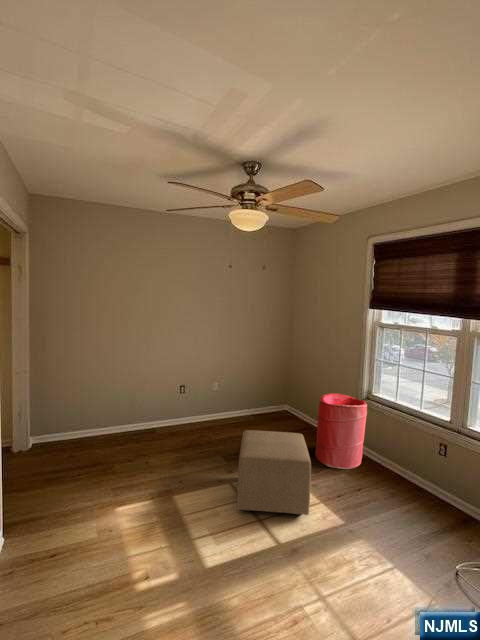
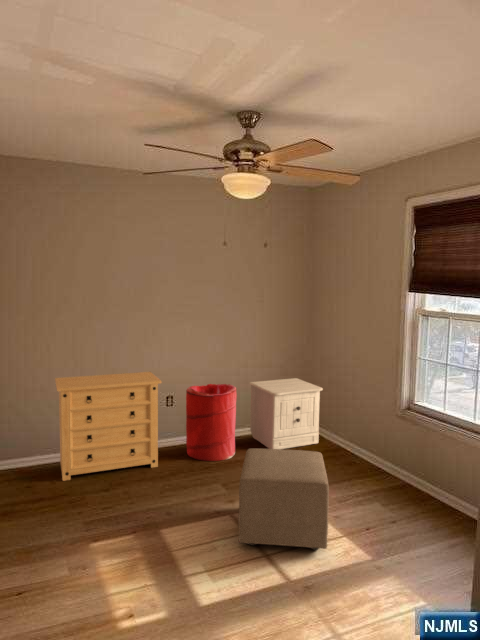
dresser: none [92,367,176,454] -> present [55,372,161,481]
nightstand: none [243,373,300,429] -> present [249,378,323,449]
laundry hamper: present [315,394,367,469] -> present [186,384,237,461]

